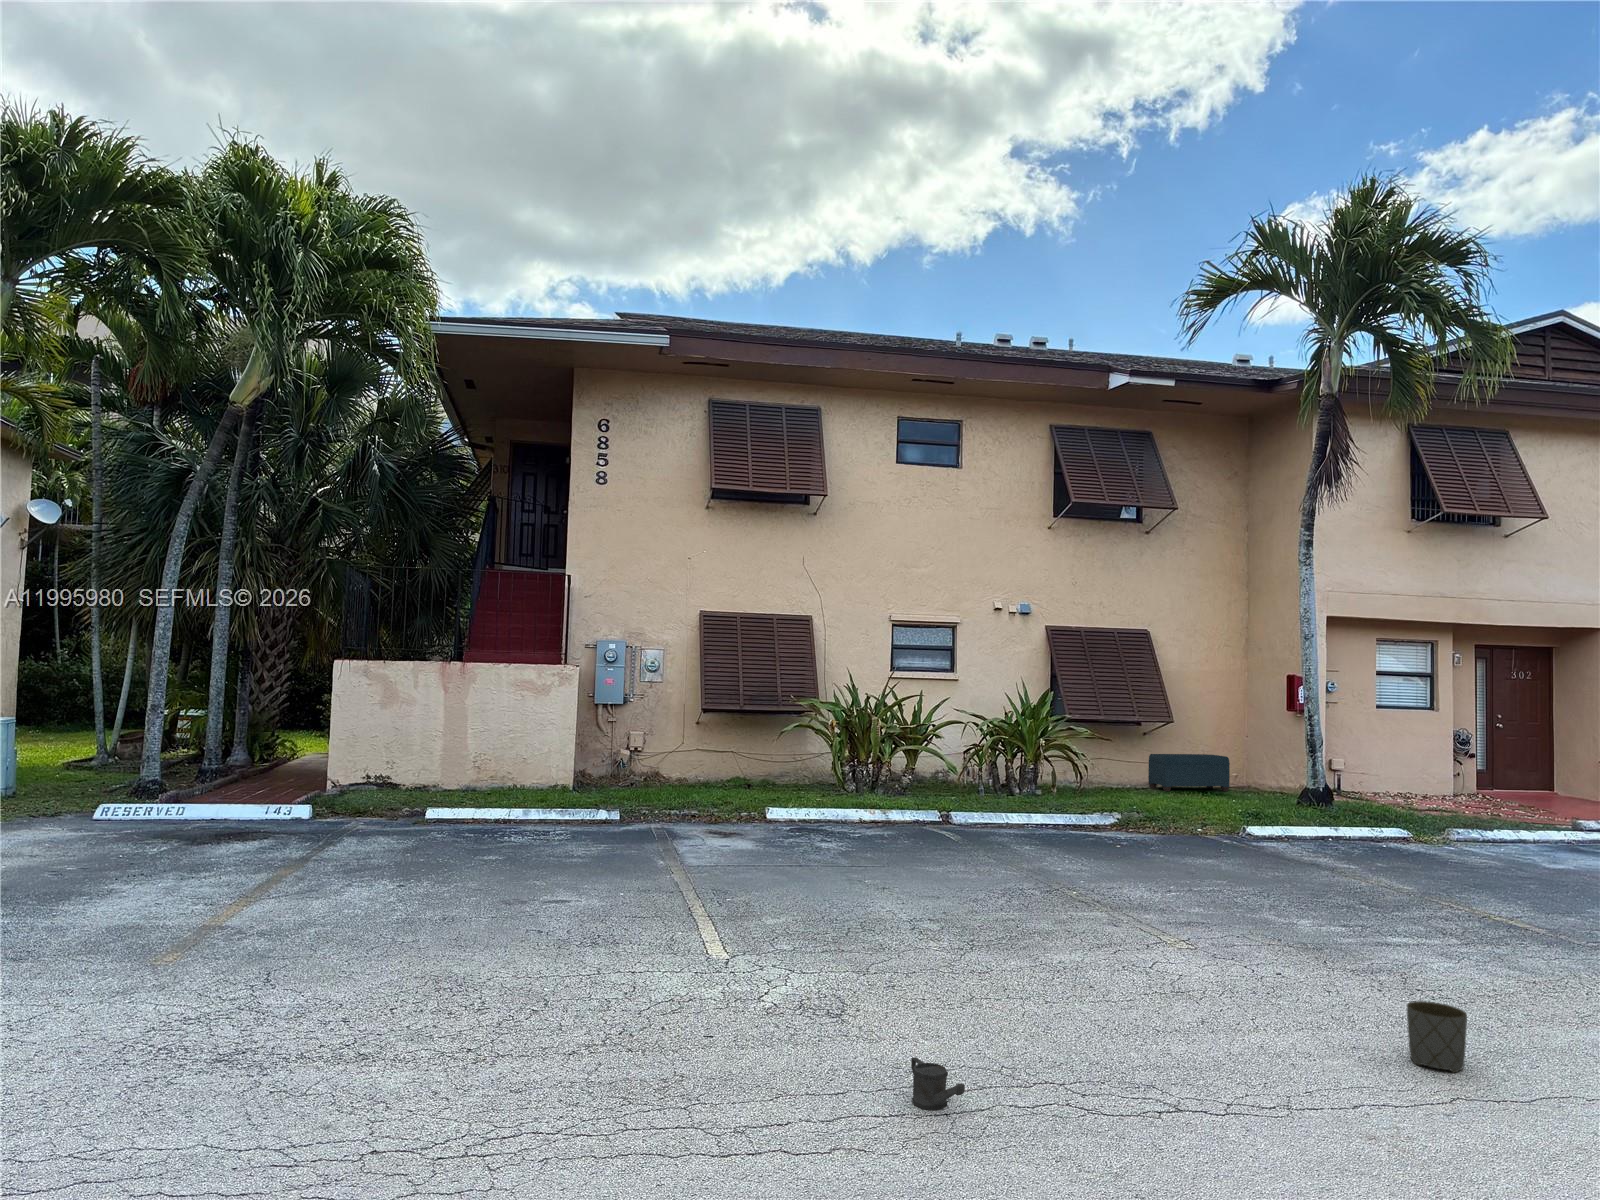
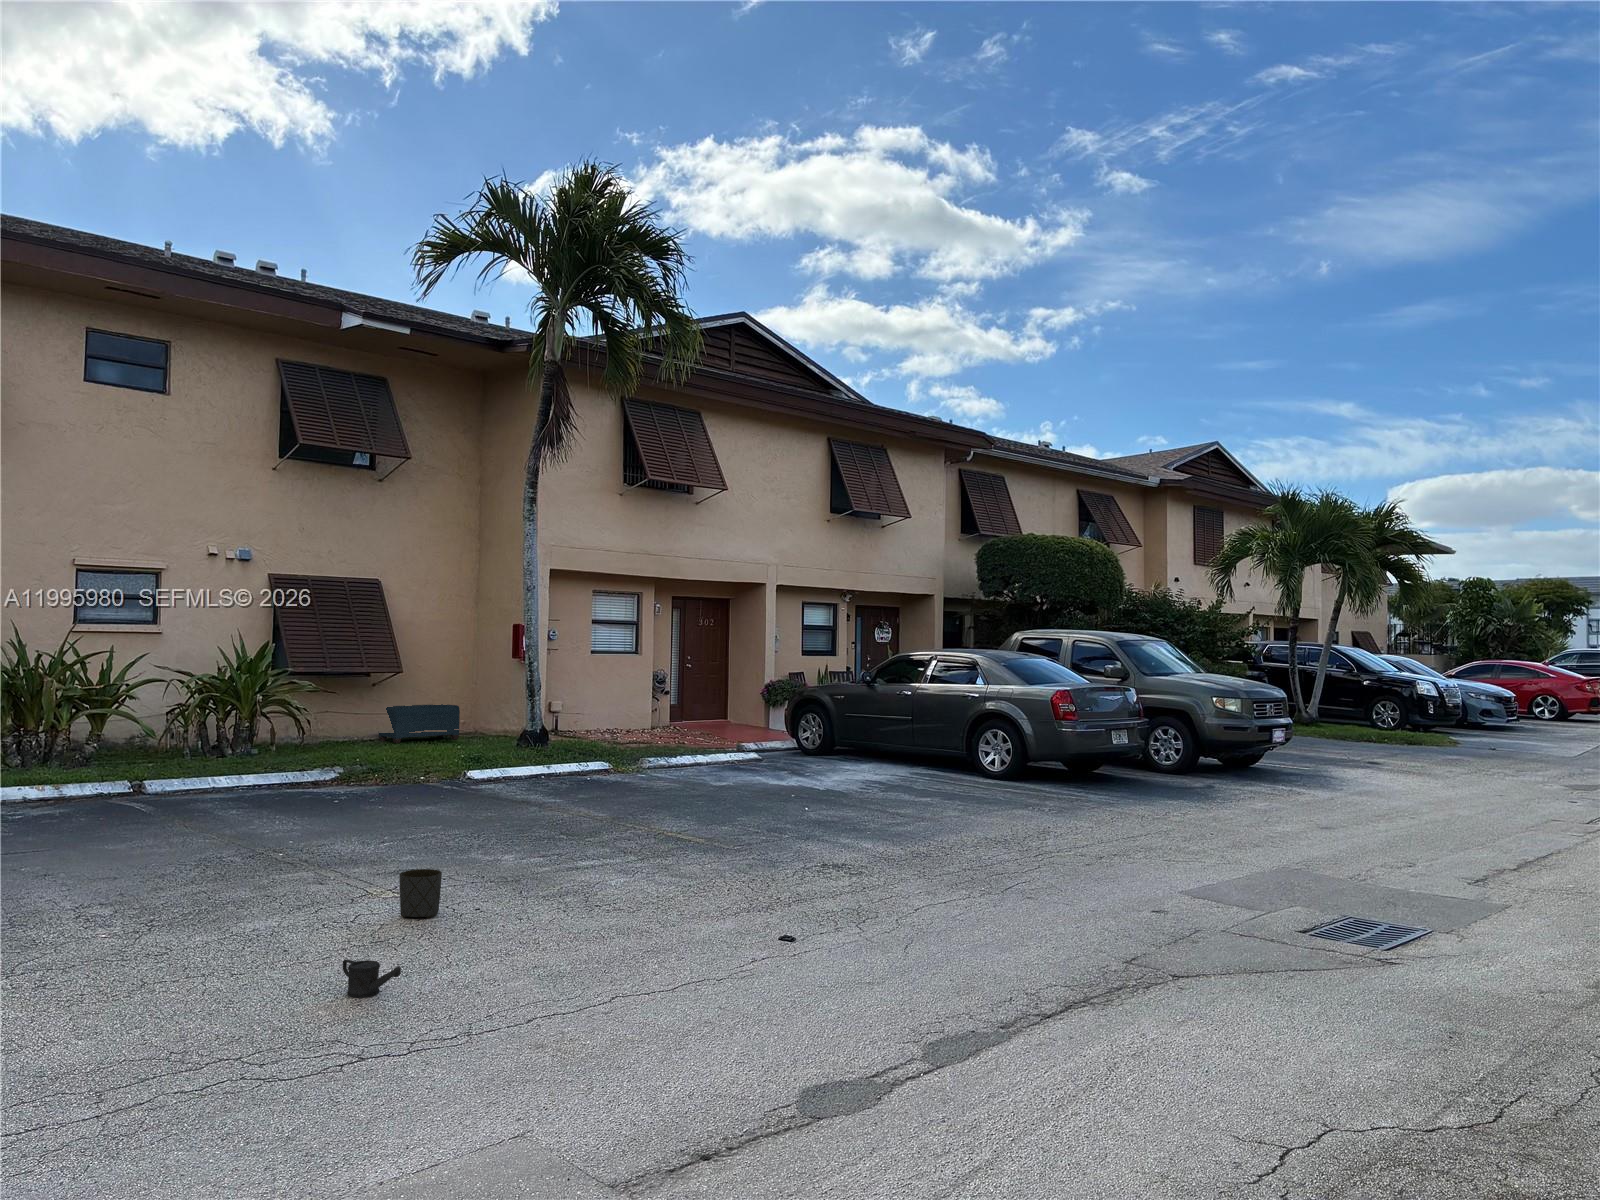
planter: present [1407,1001,1467,1073] -> present [399,869,442,918]
watering can: present [911,1057,965,1110] -> present [343,960,401,998]

